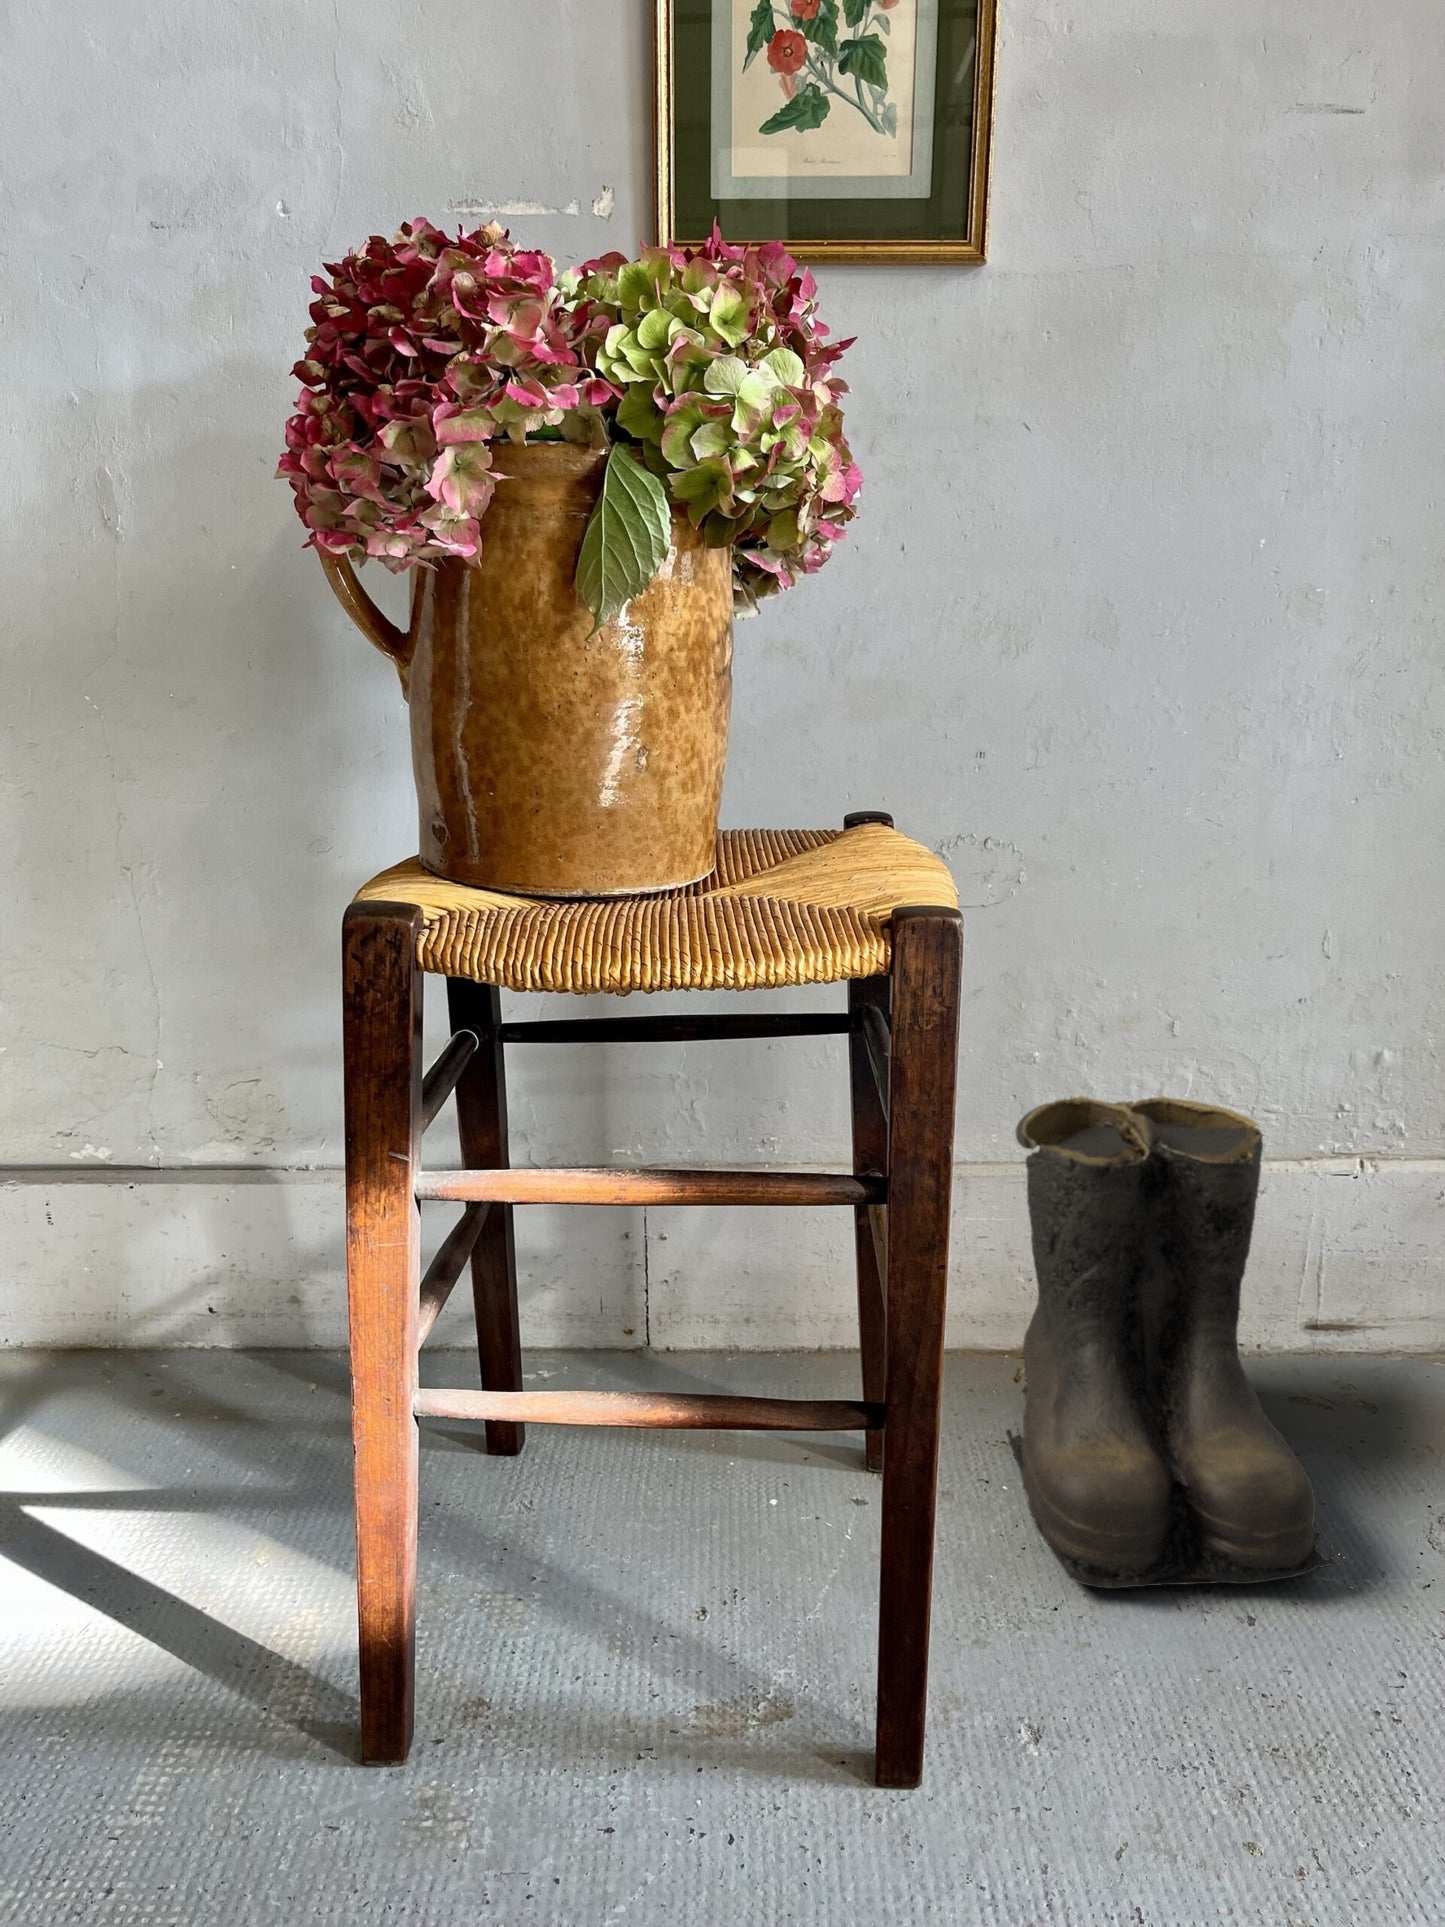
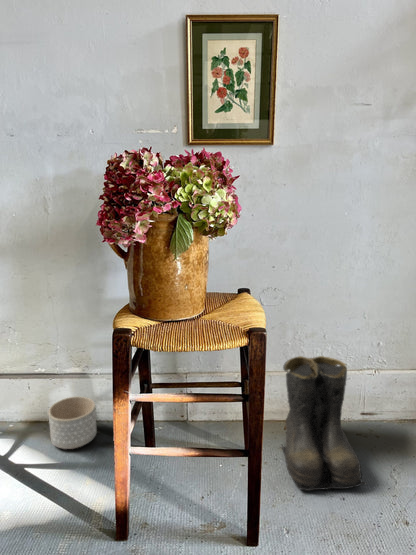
planter: none [113,1250,300,1440] -> present [48,396,97,449]

